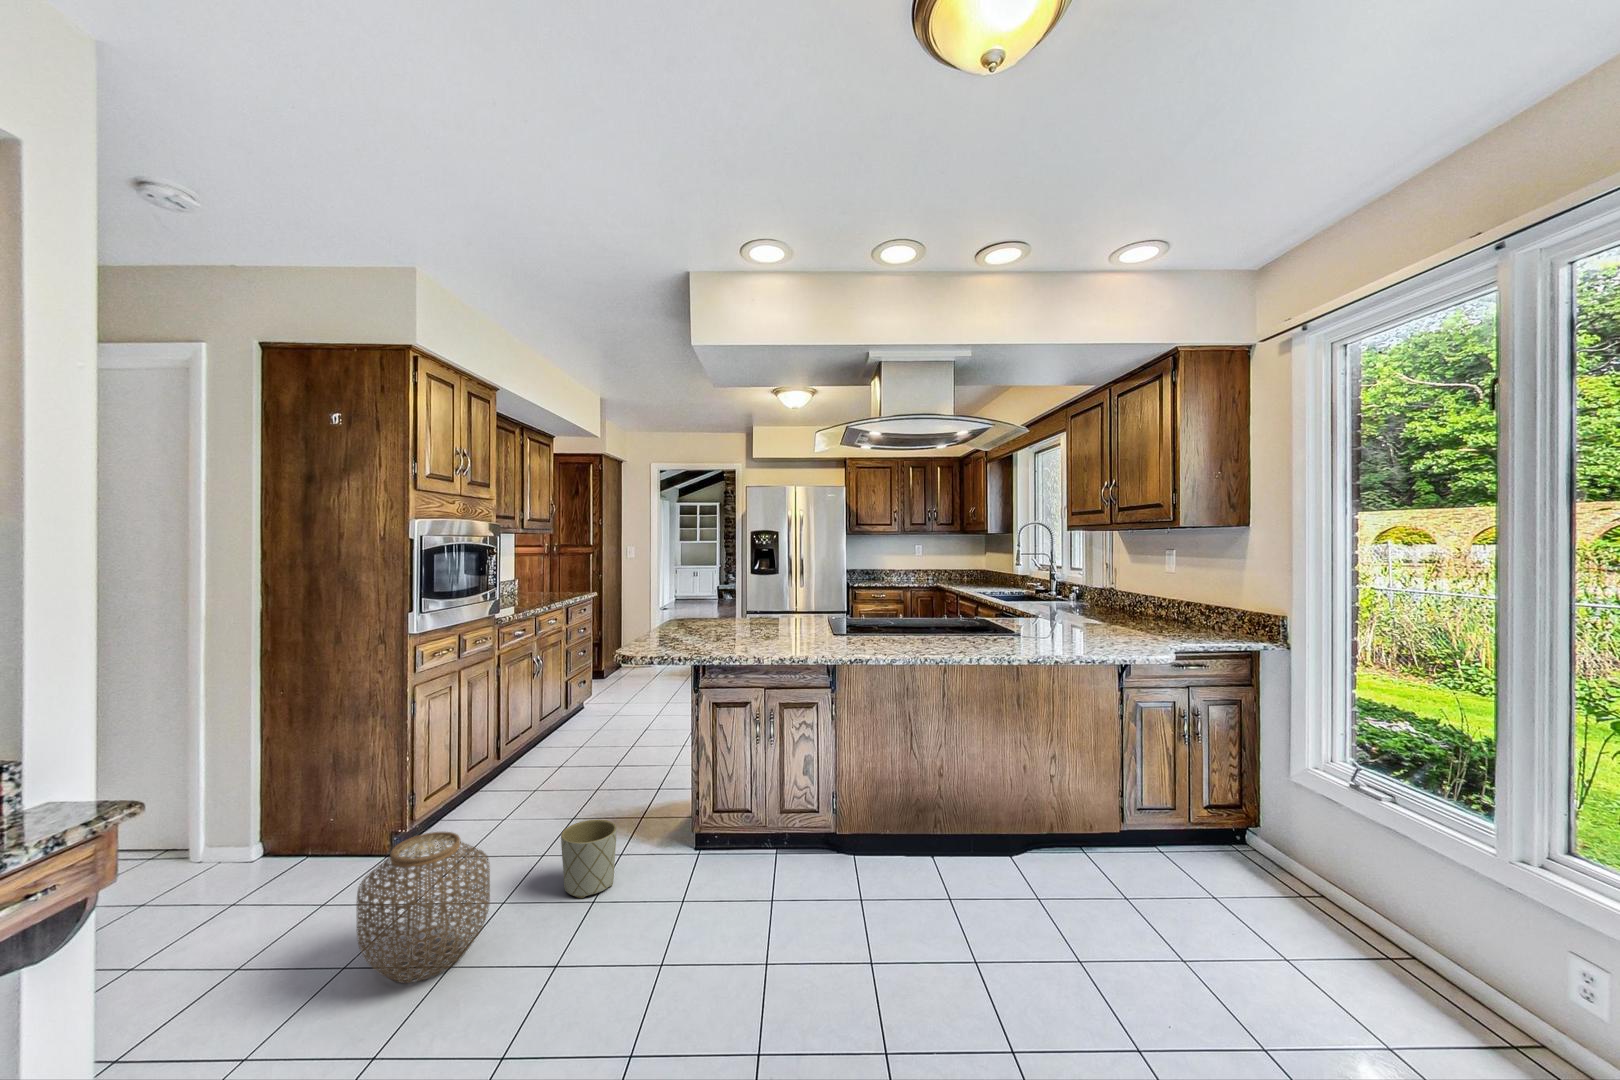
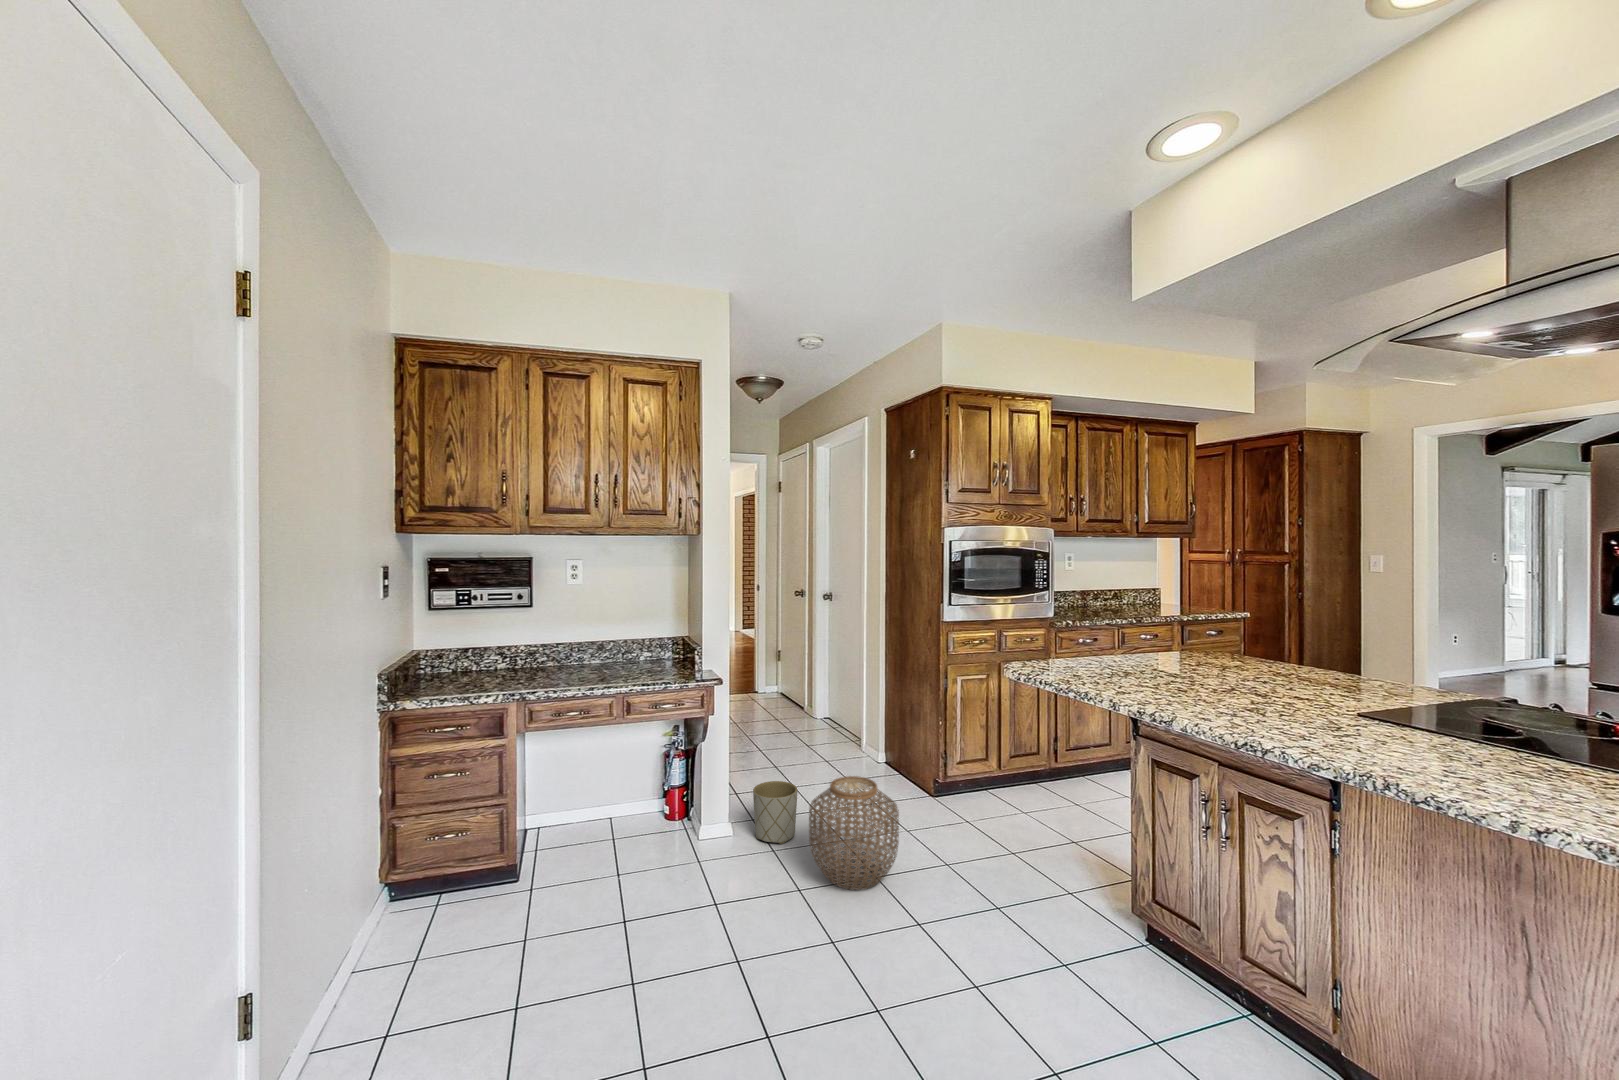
planter: present [561,820,617,898] -> present [753,781,797,844]

